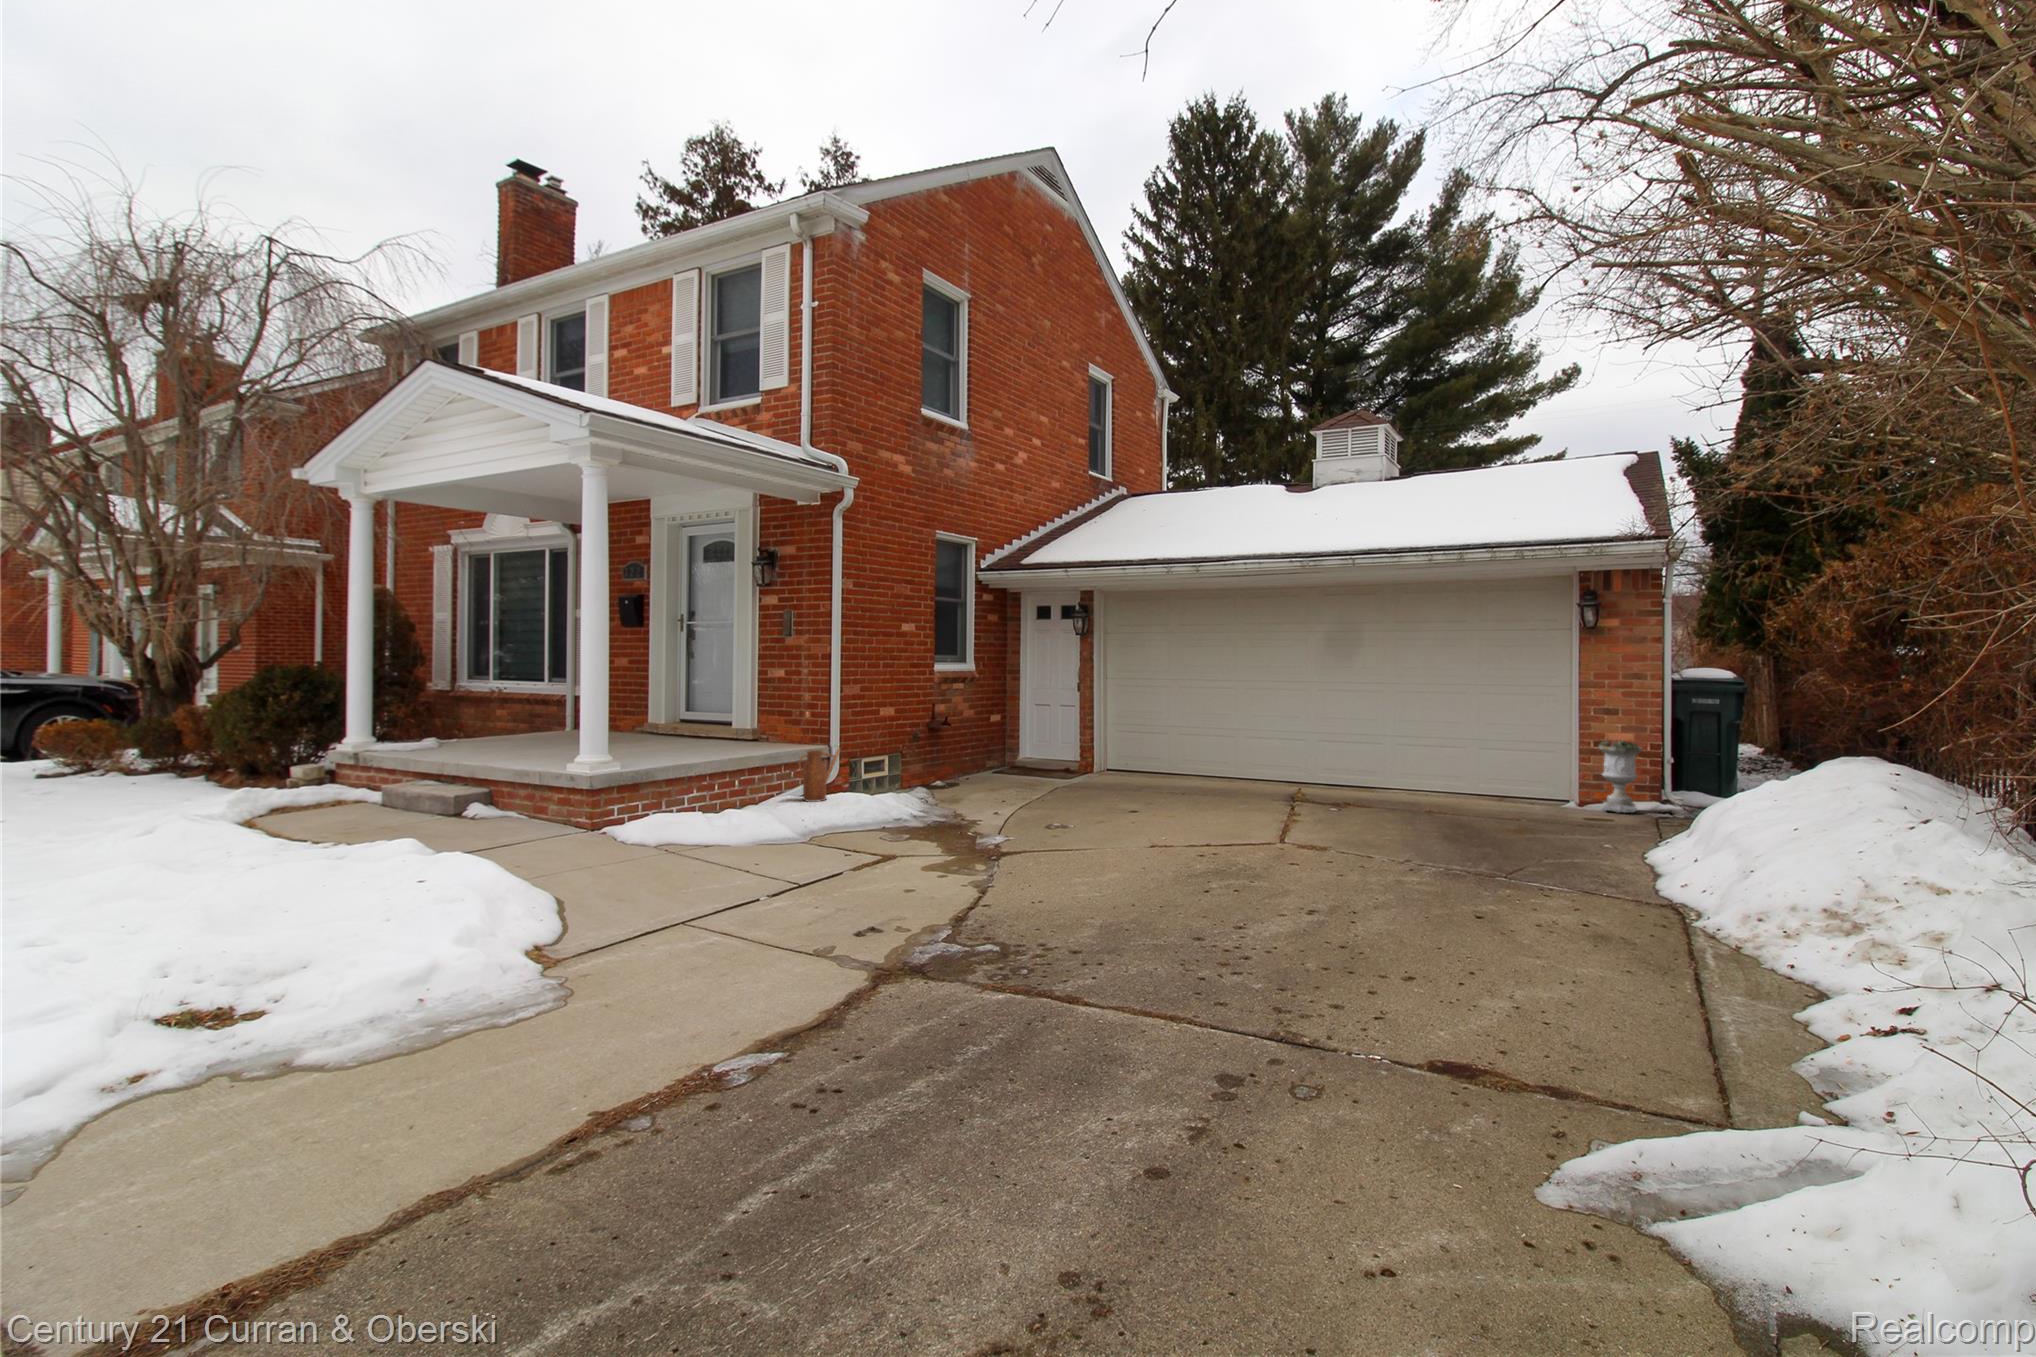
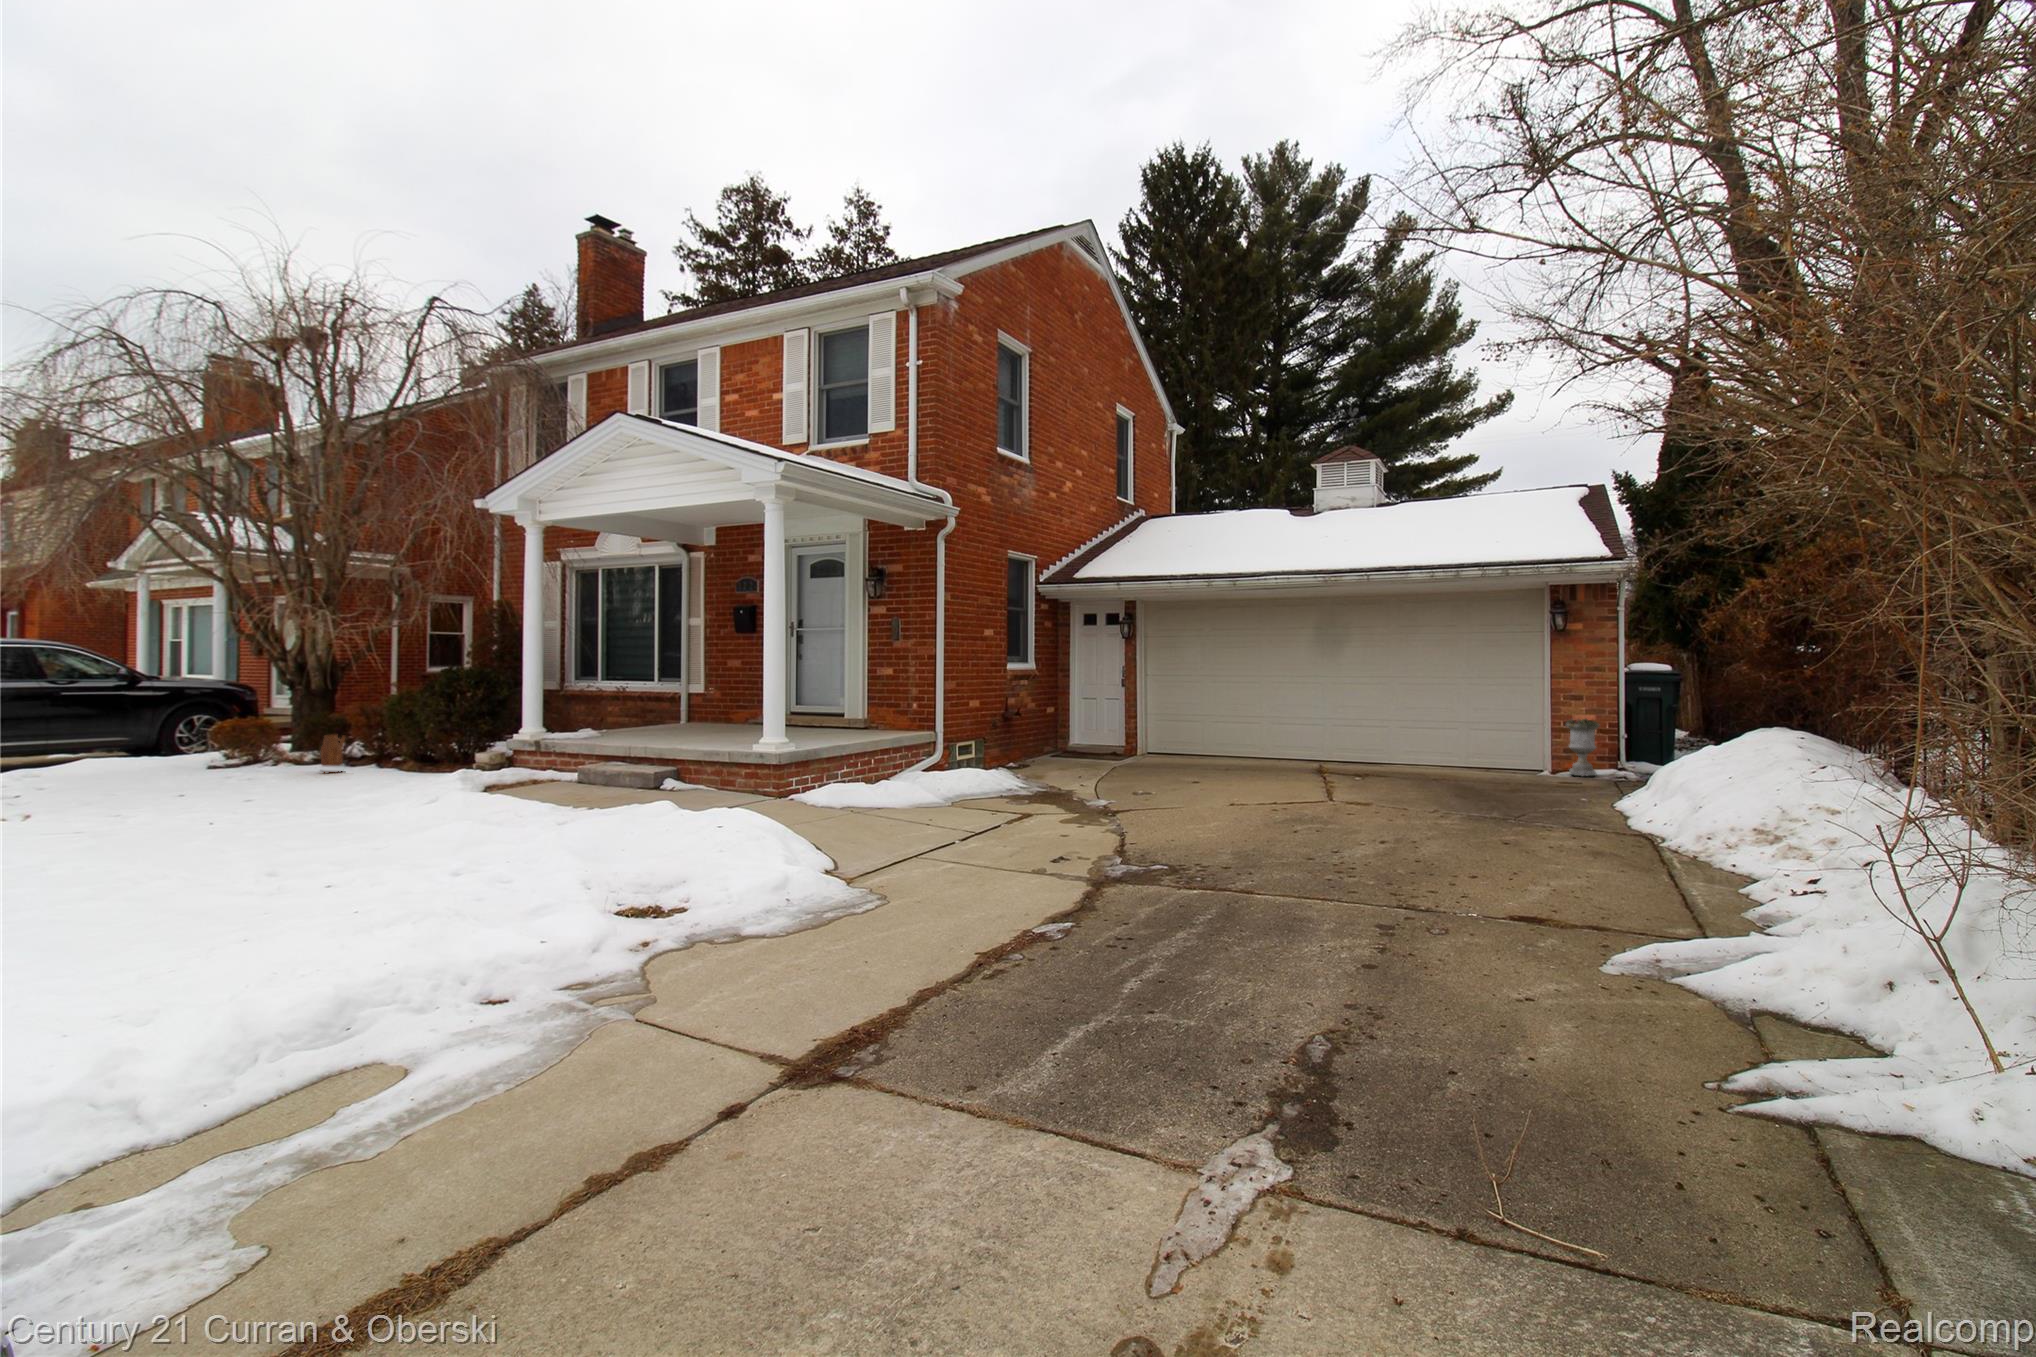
watering can: present [798,748,840,802] -> present [321,734,346,773]

